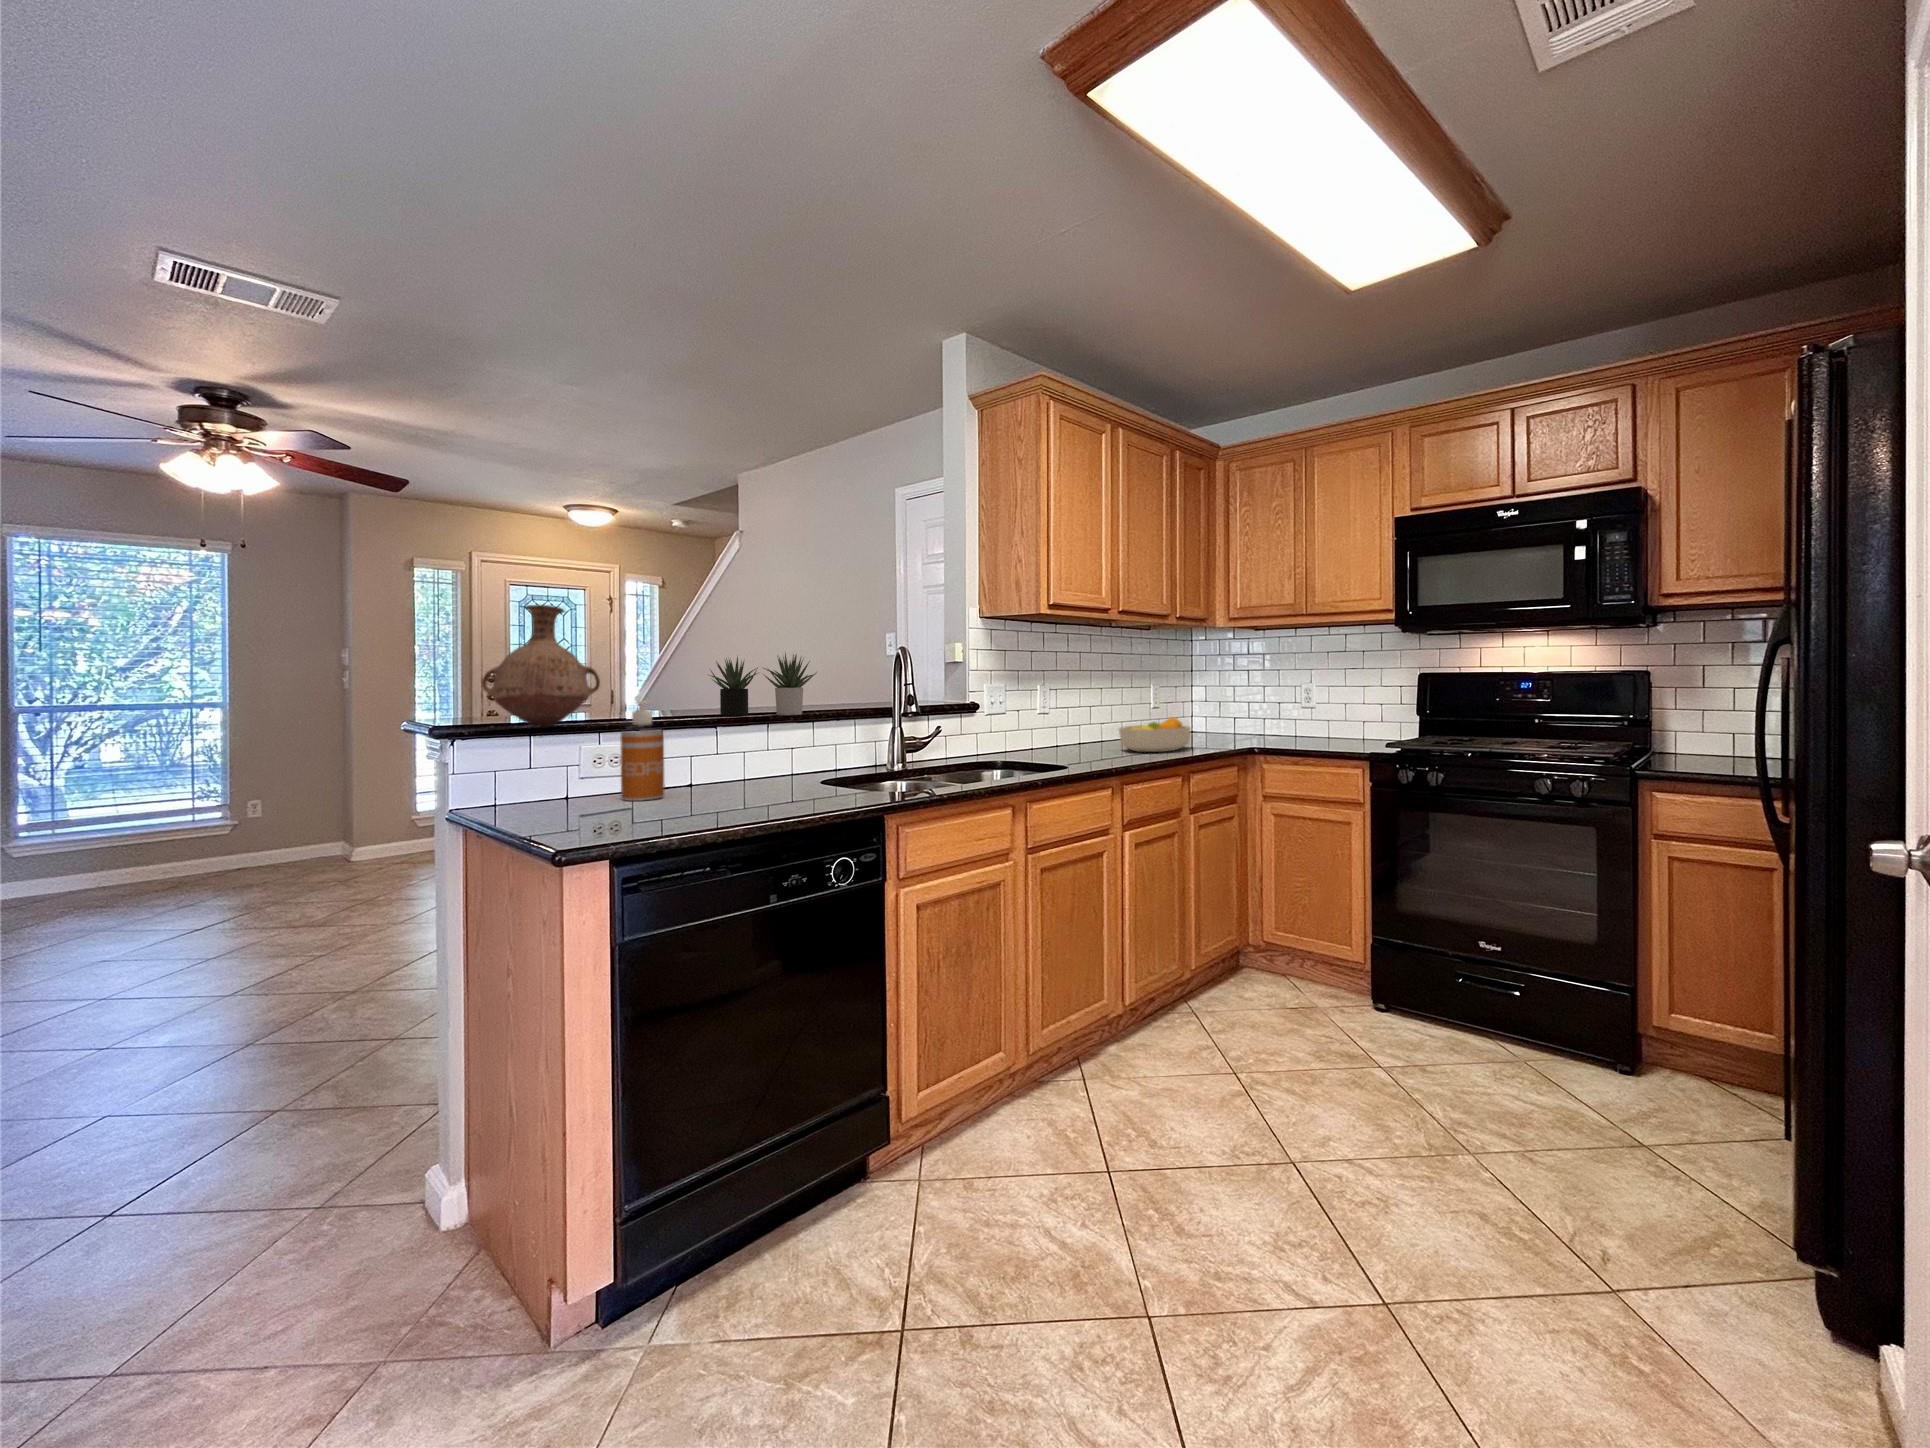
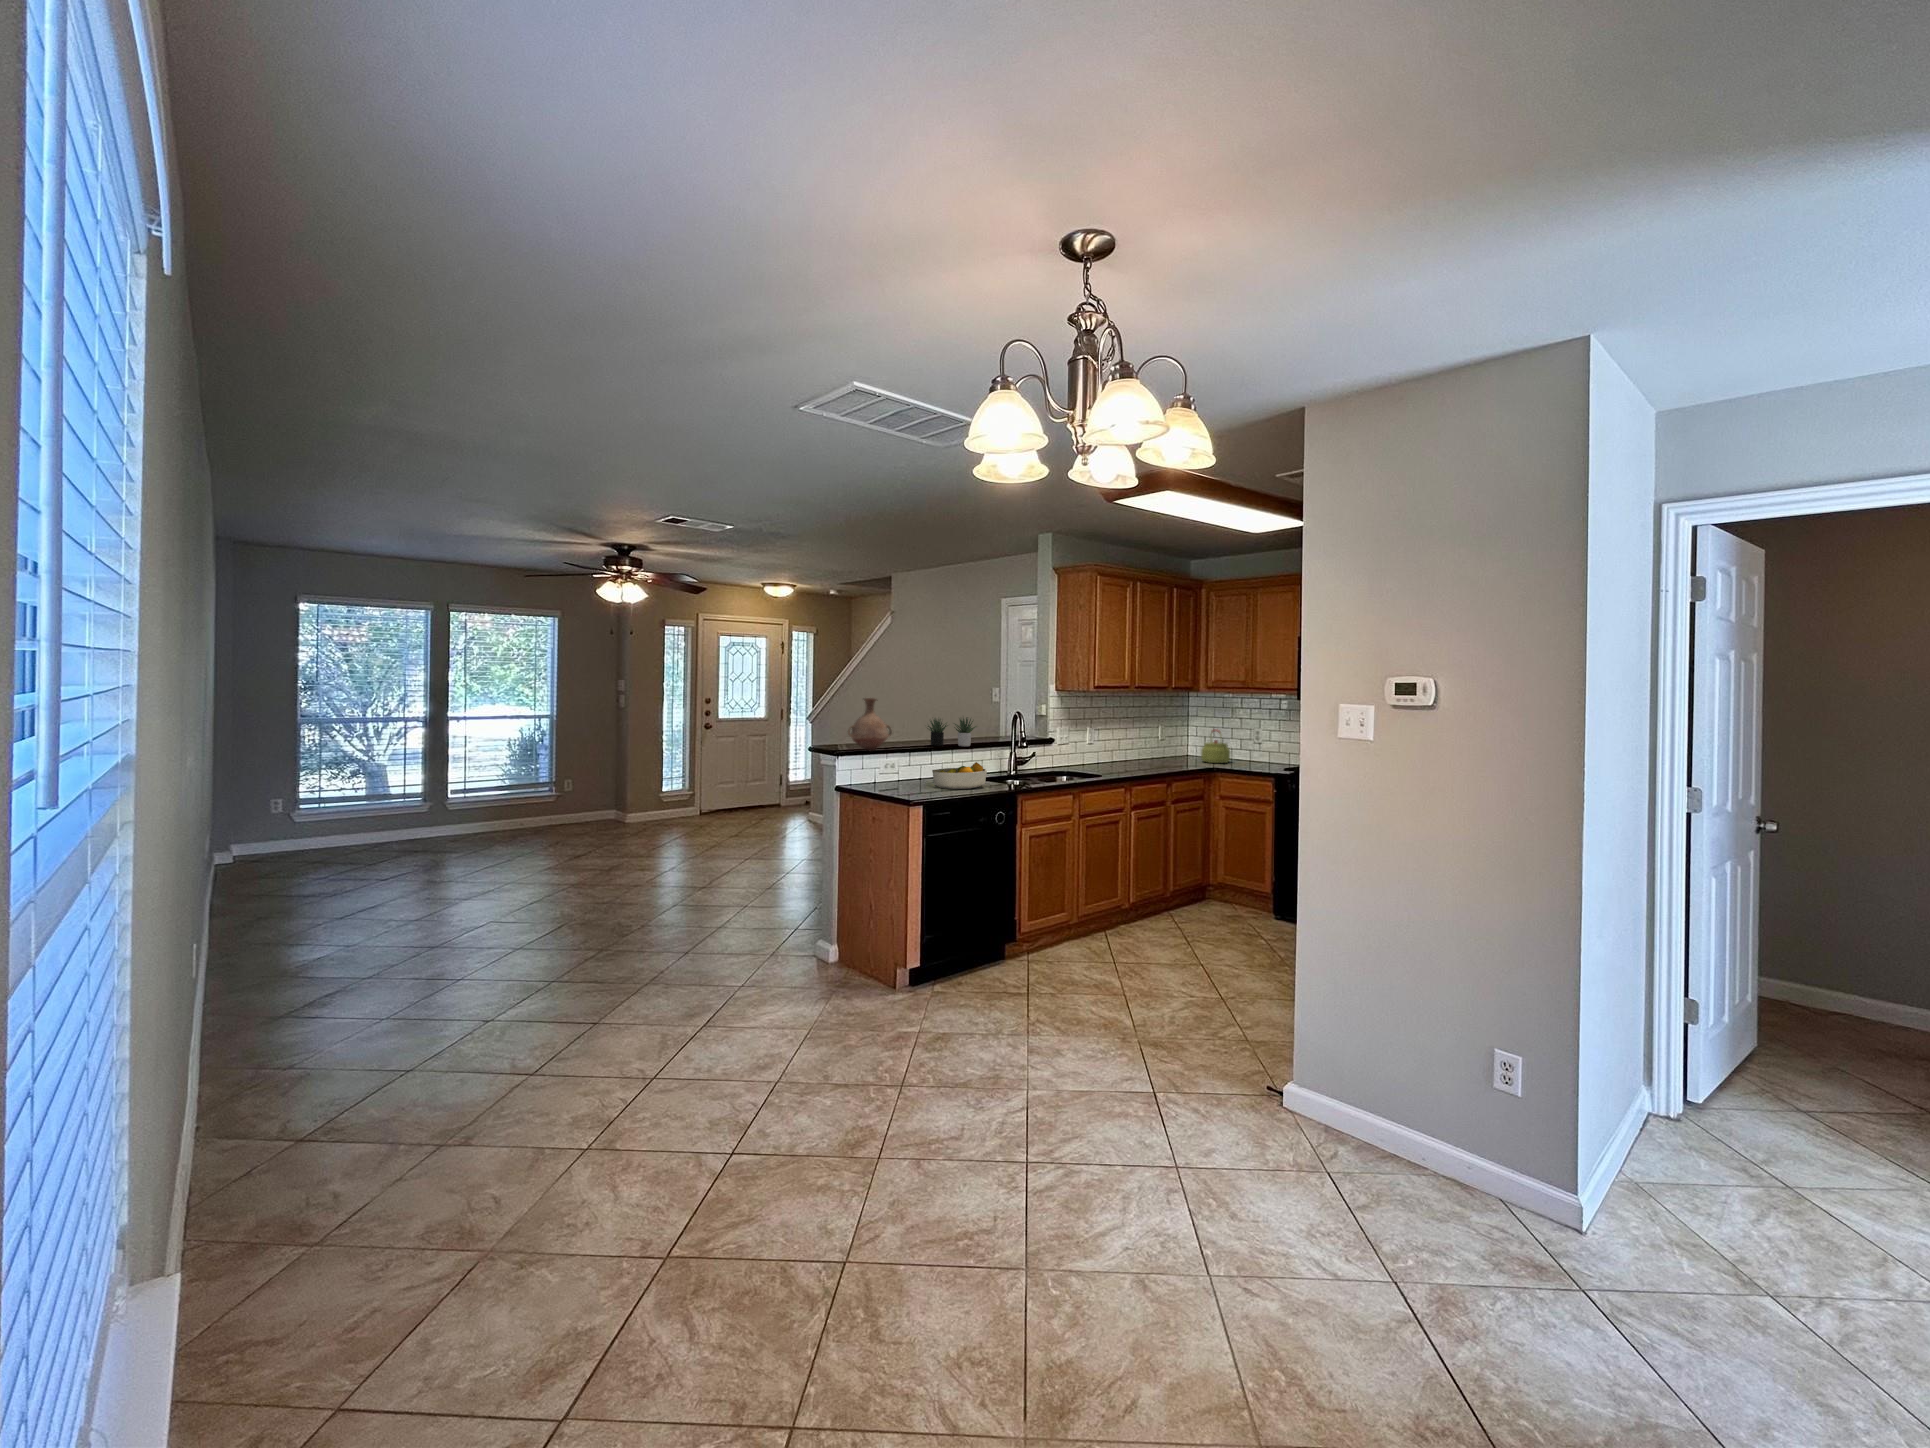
kettle: none [1218,685,1265,740] -> present [1201,729,1230,763]
soap dispenser: present [621,701,664,801] -> none [898,740,916,784]
fruit bowl: present [1119,717,1191,752] -> present [932,762,987,789]

